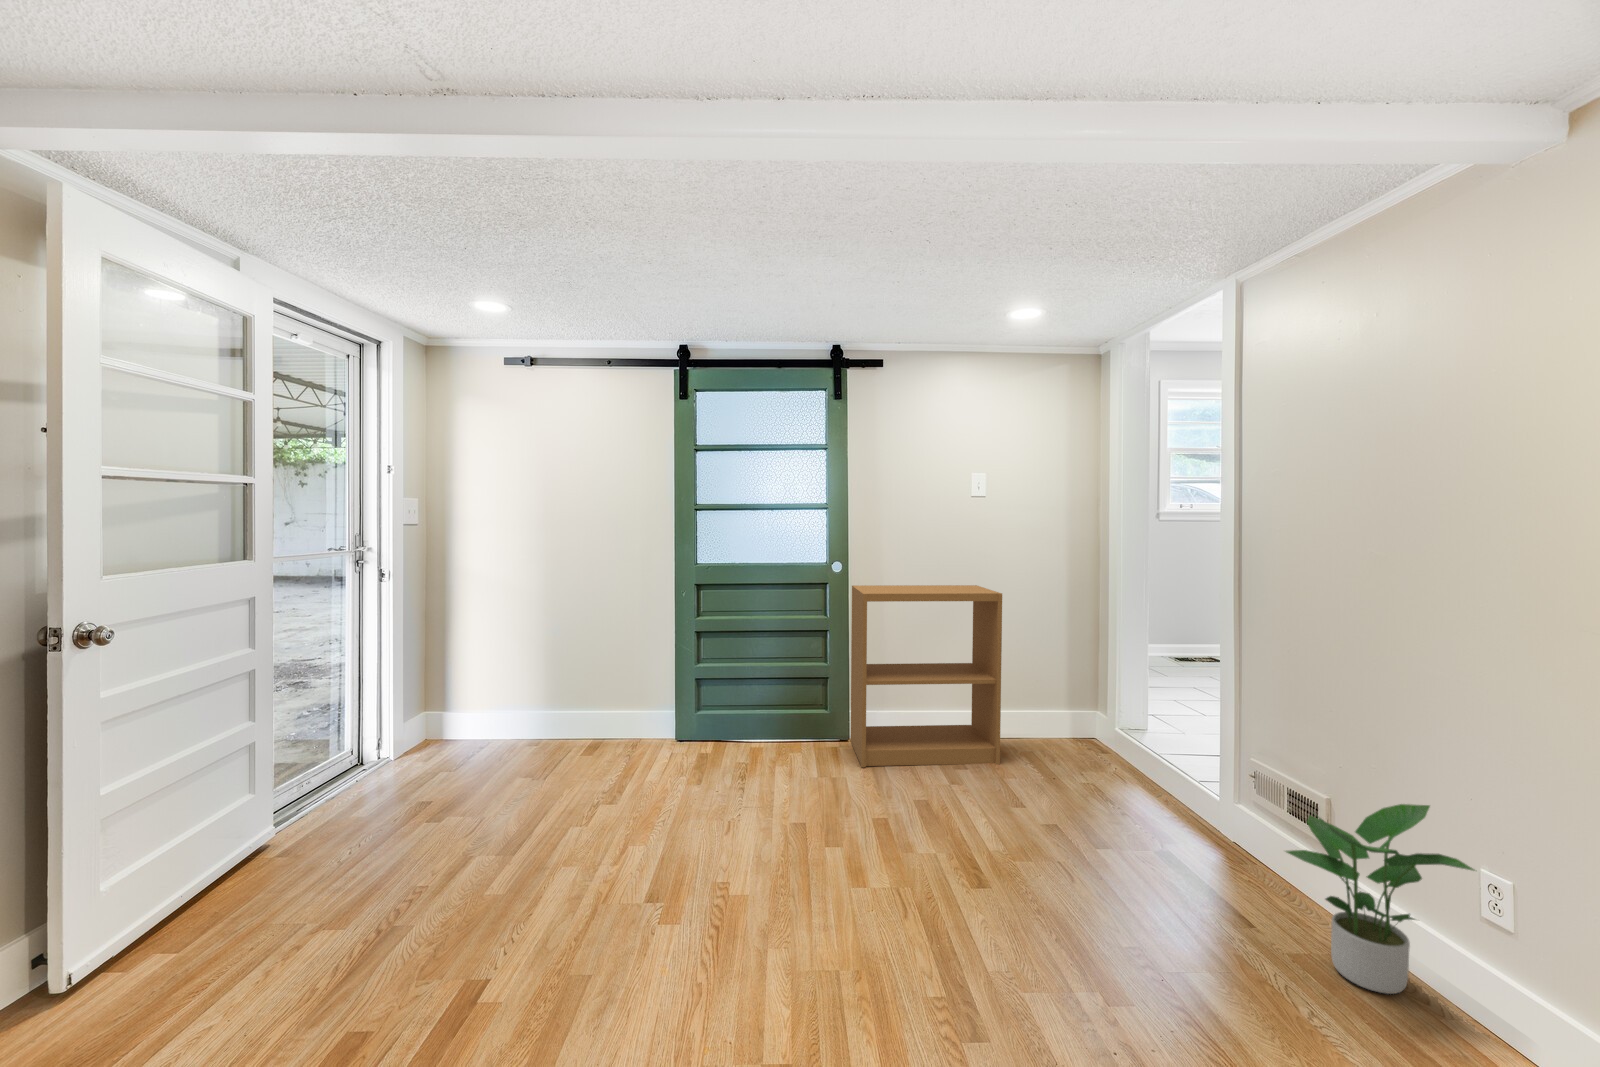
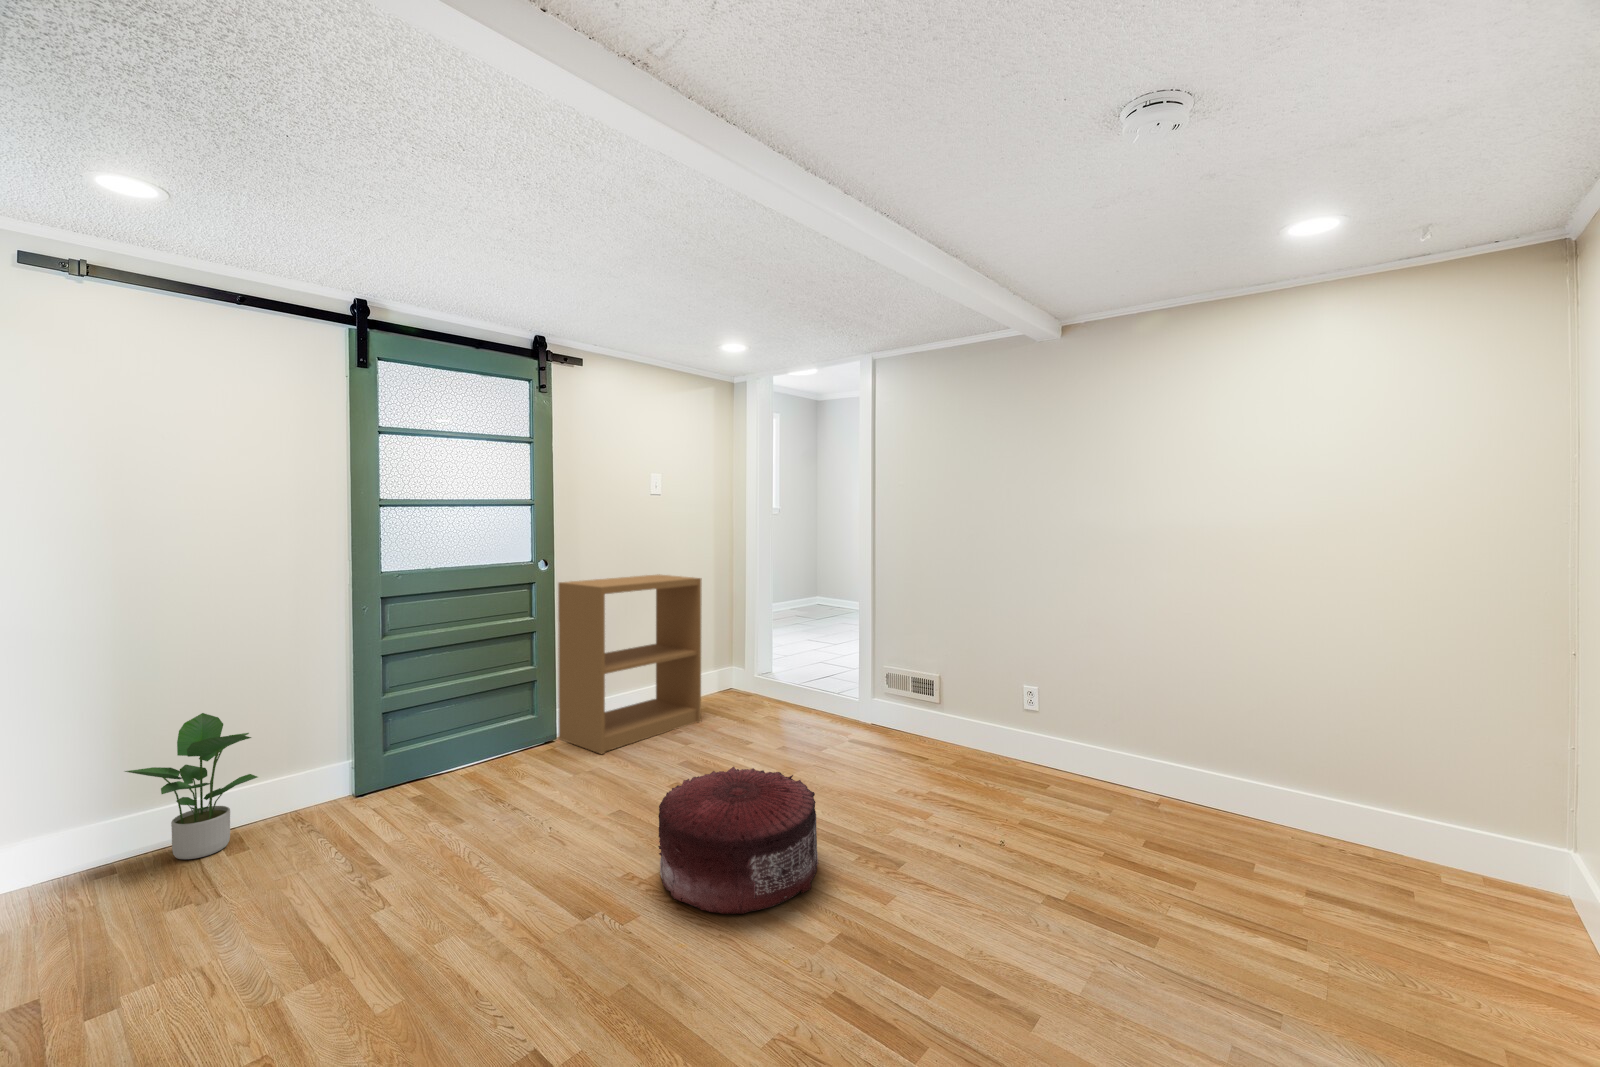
potted plant: present [1286,804,1475,994] -> present [125,713,257,859]
pouf: none [707,813,905,1001] -> present [658,767,818,914]

